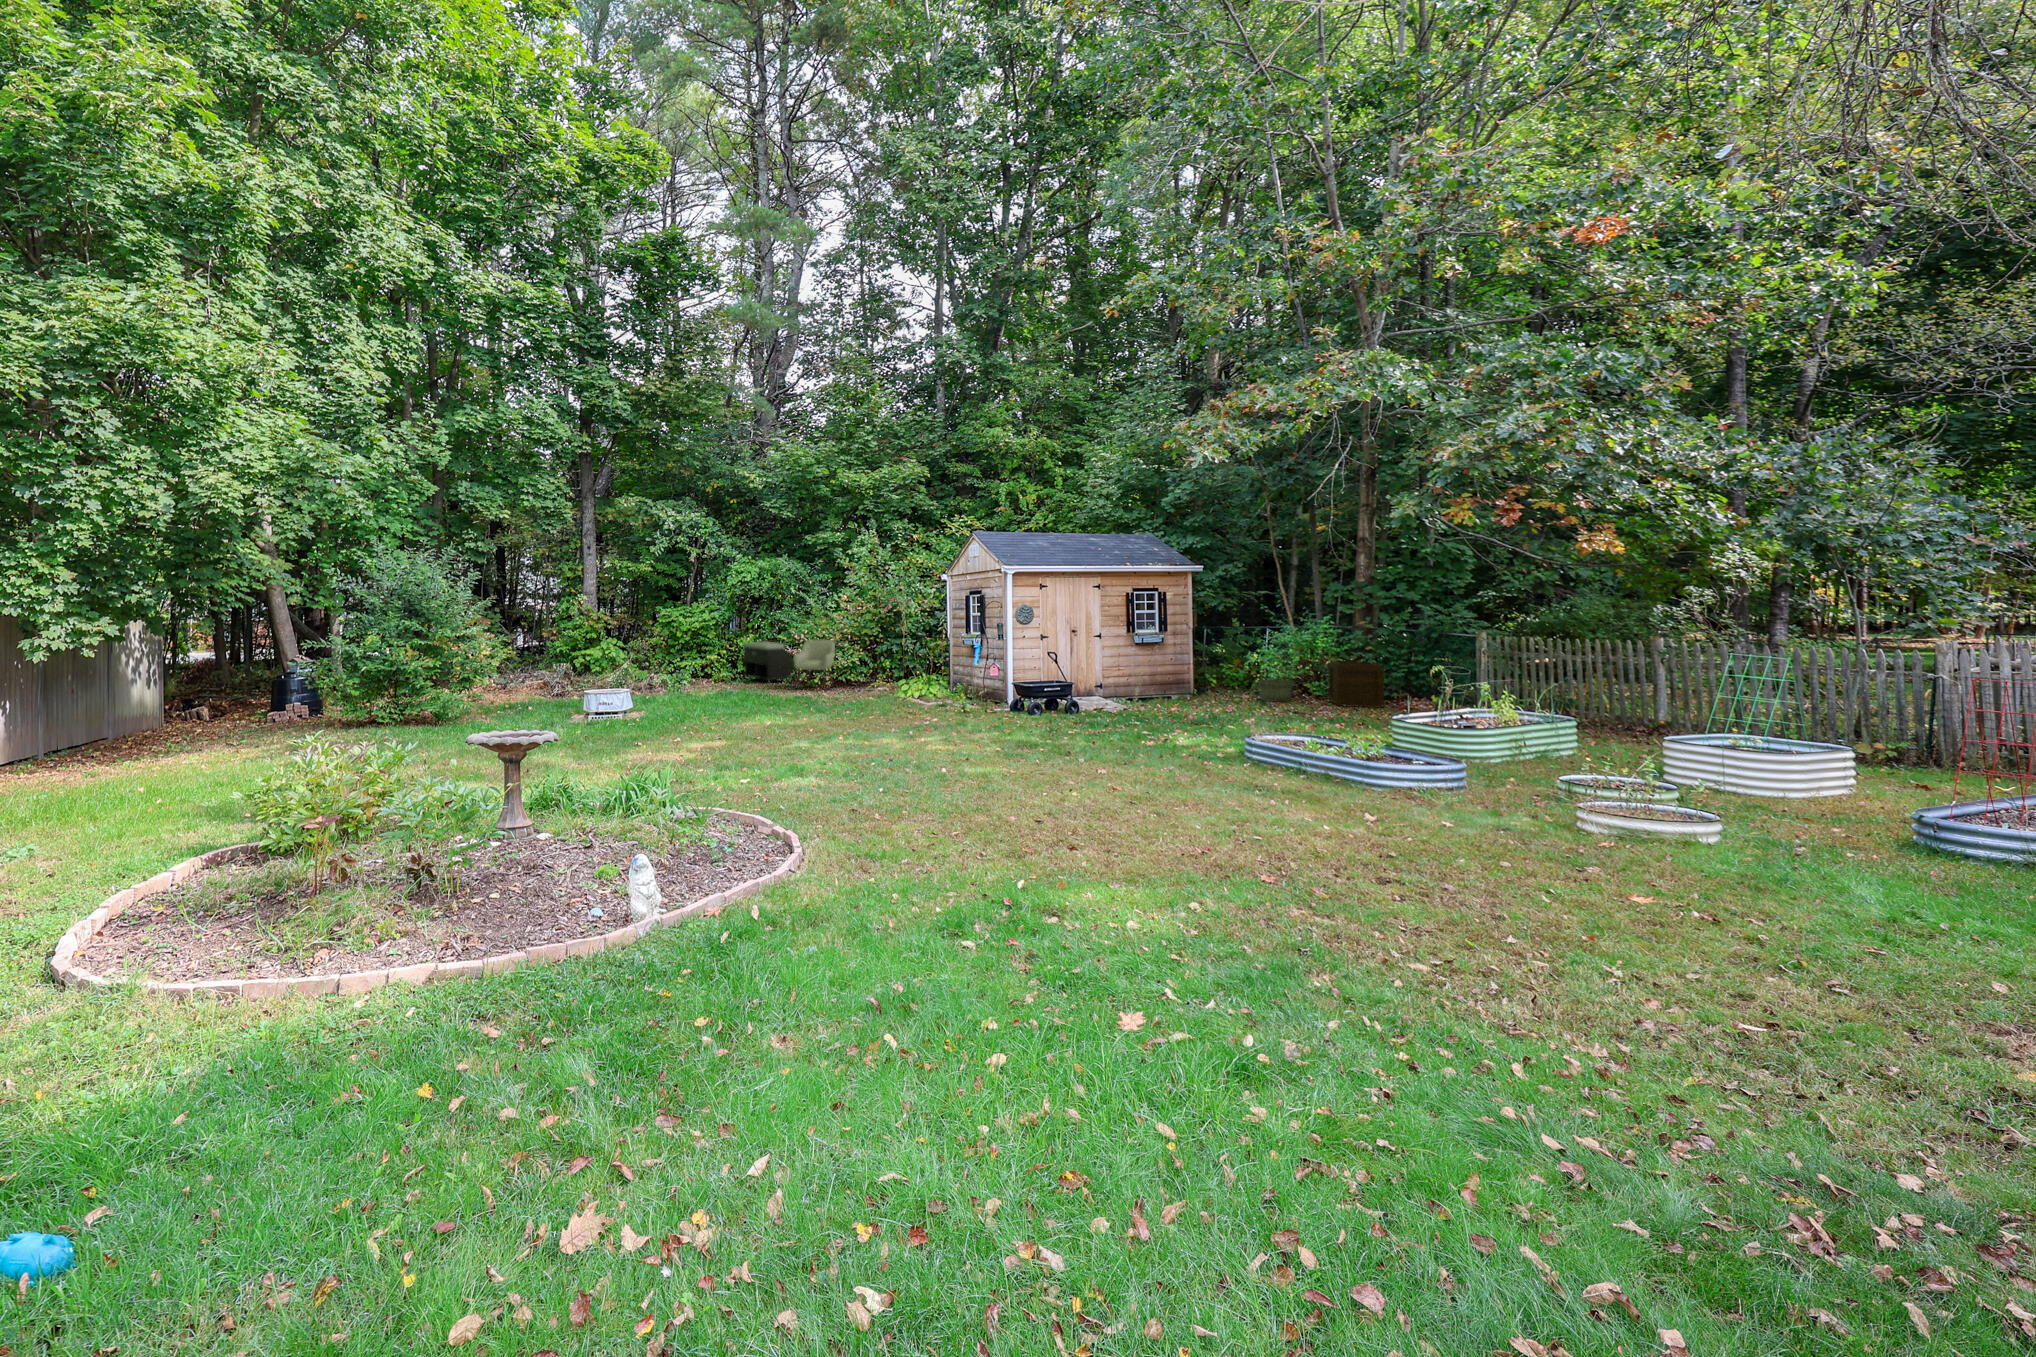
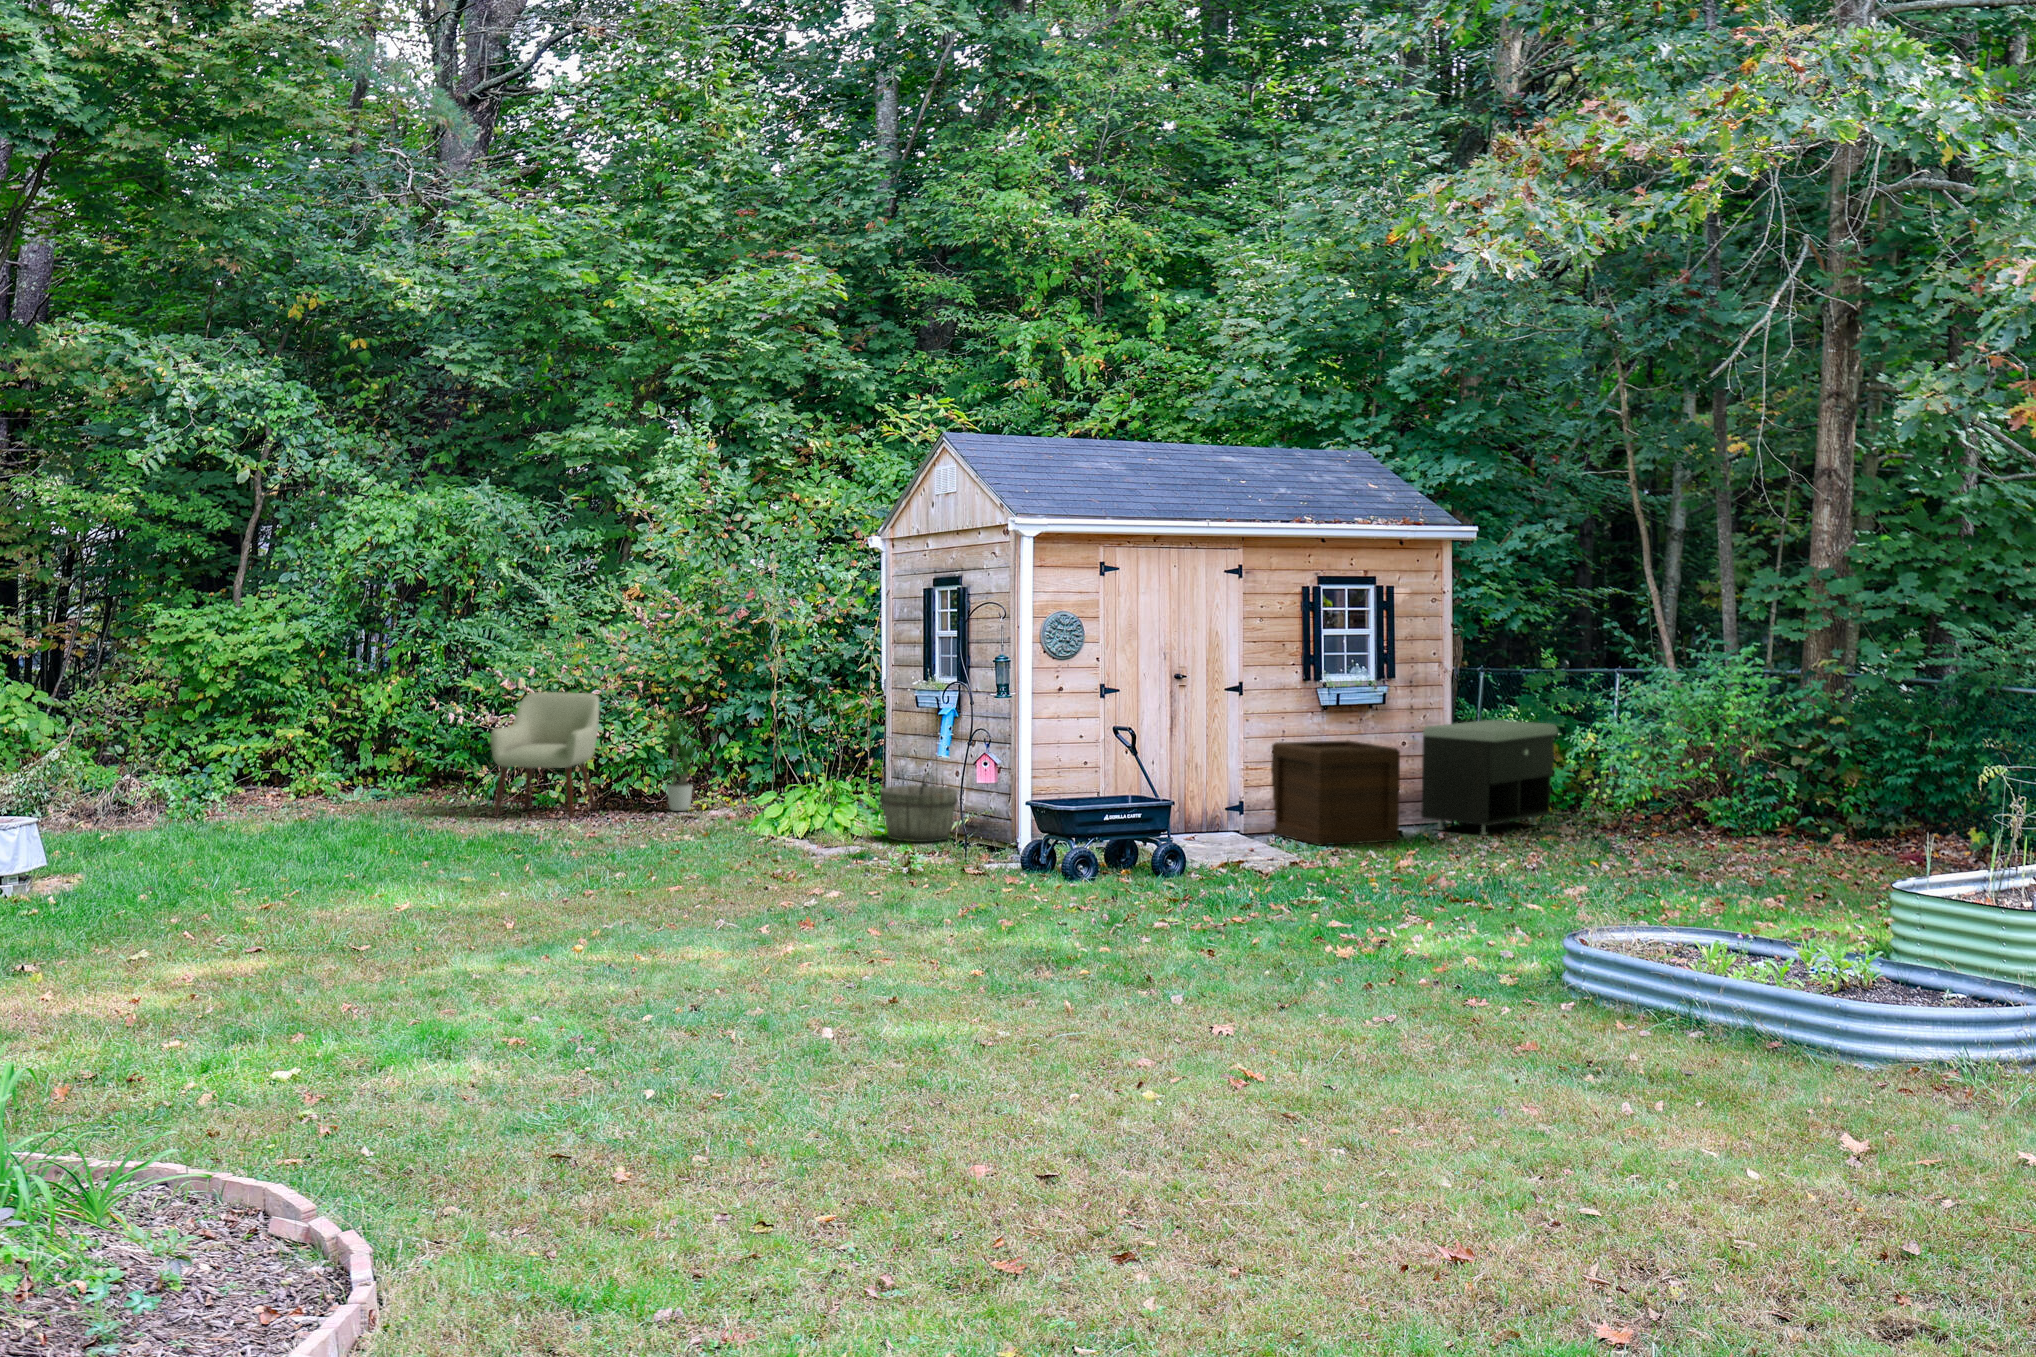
storage bench: present [742,642,792,681] -> present [1421,720,1558,835]
potted plant: none [854,646,880,688] -> present [658,716,703,811]
wooden crate: present [1328,661,1384,708] -> present [1271,740,1400,845]
wooden bucket: present [1258,675,1293,702] -> present [880,778,958,842]

